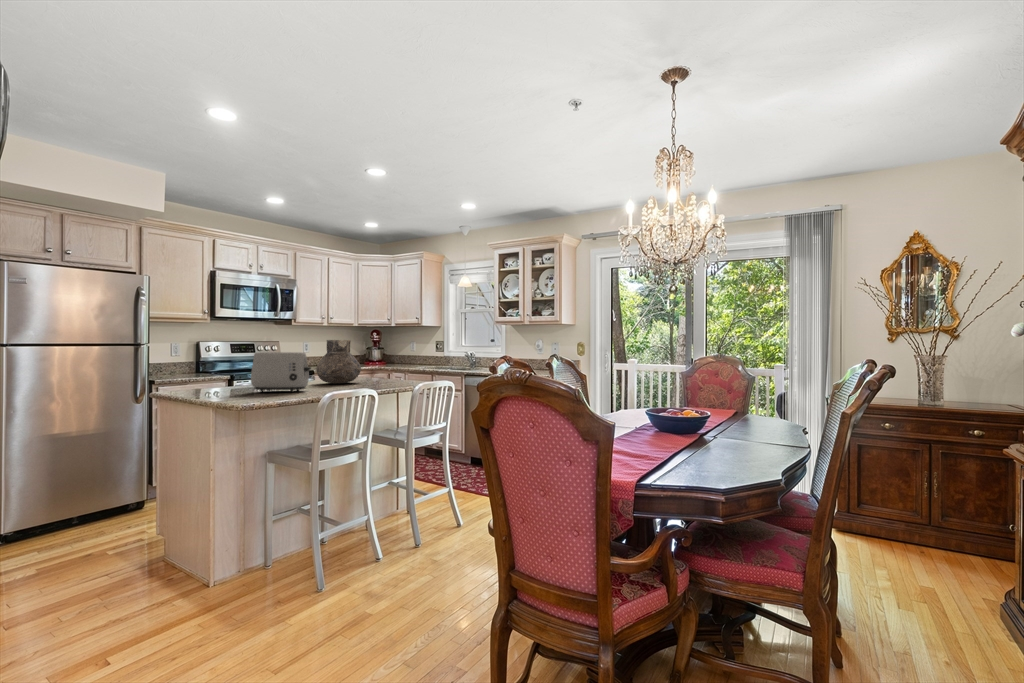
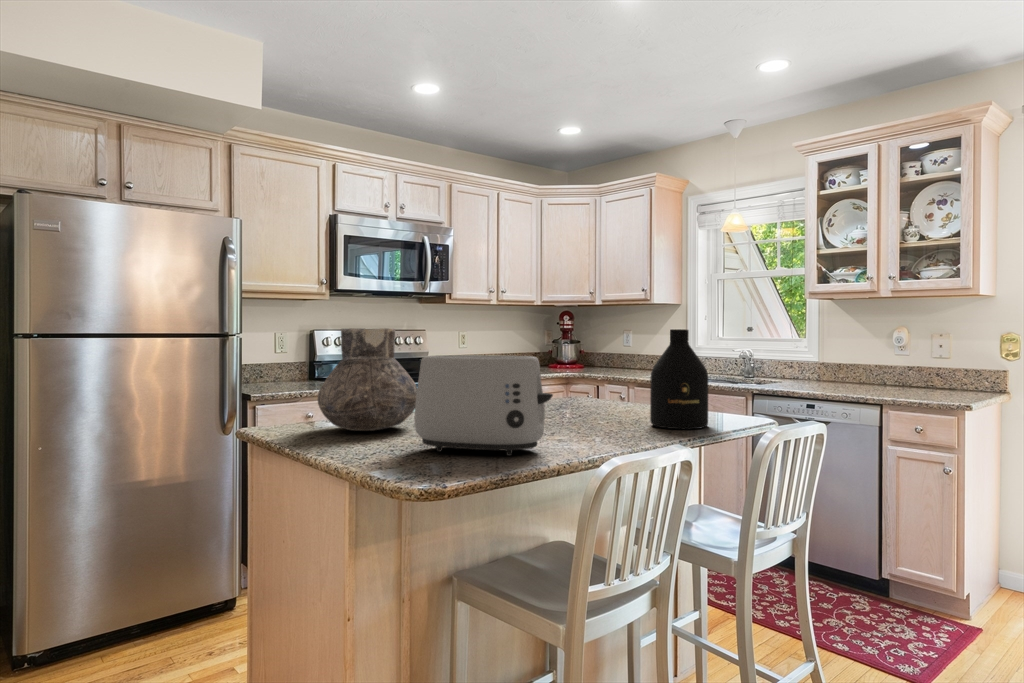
vase: present [316,340,361,384] -> present [318,328,417,431]
bottle: none [370,342,395,385] -> present [650,330,708,429]

